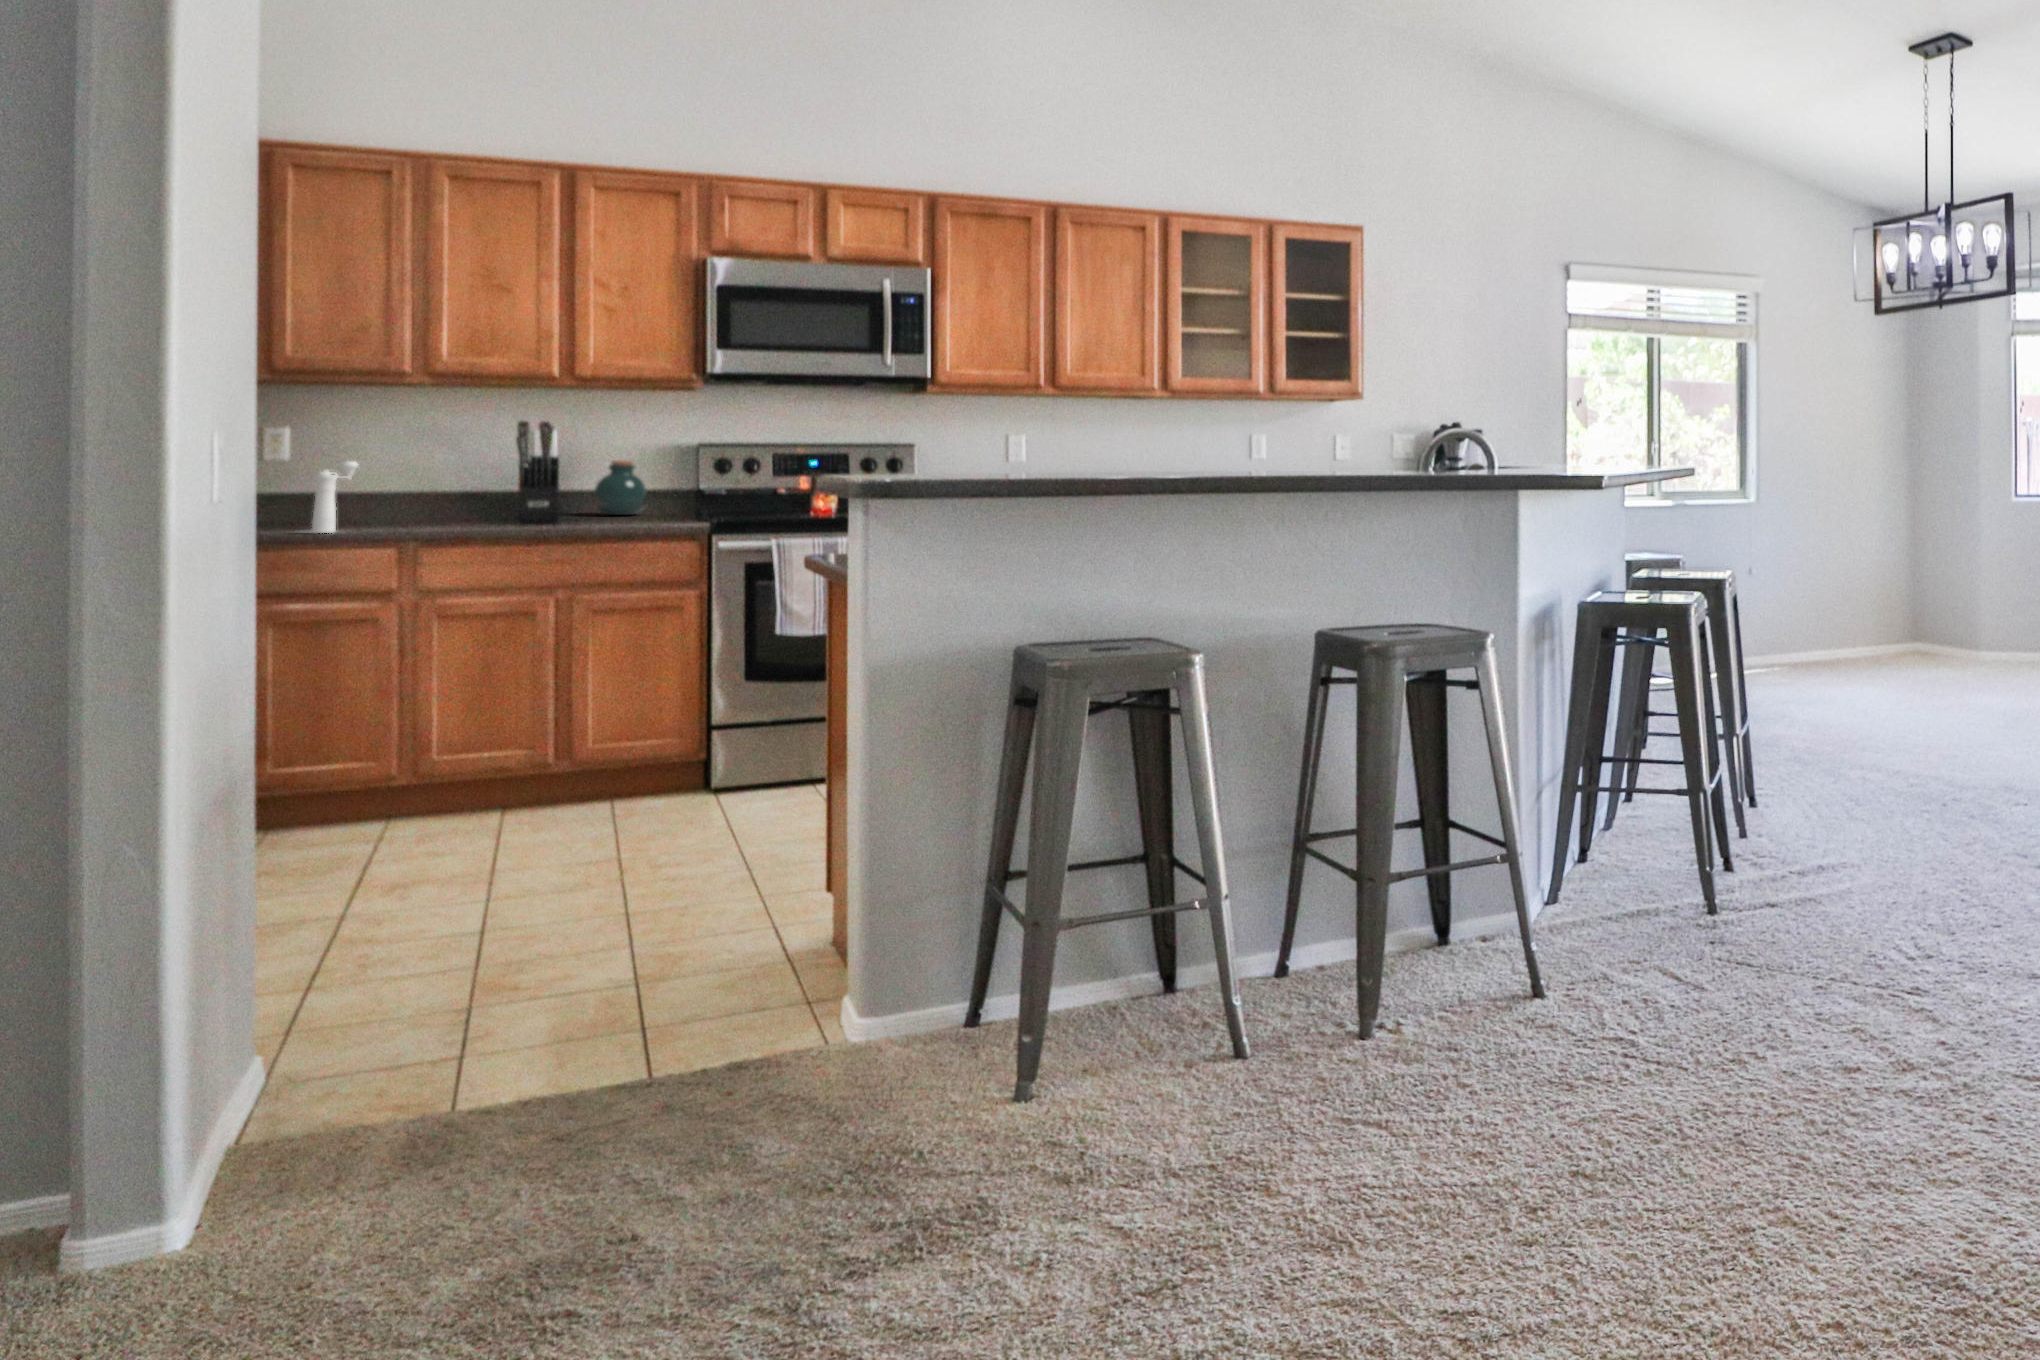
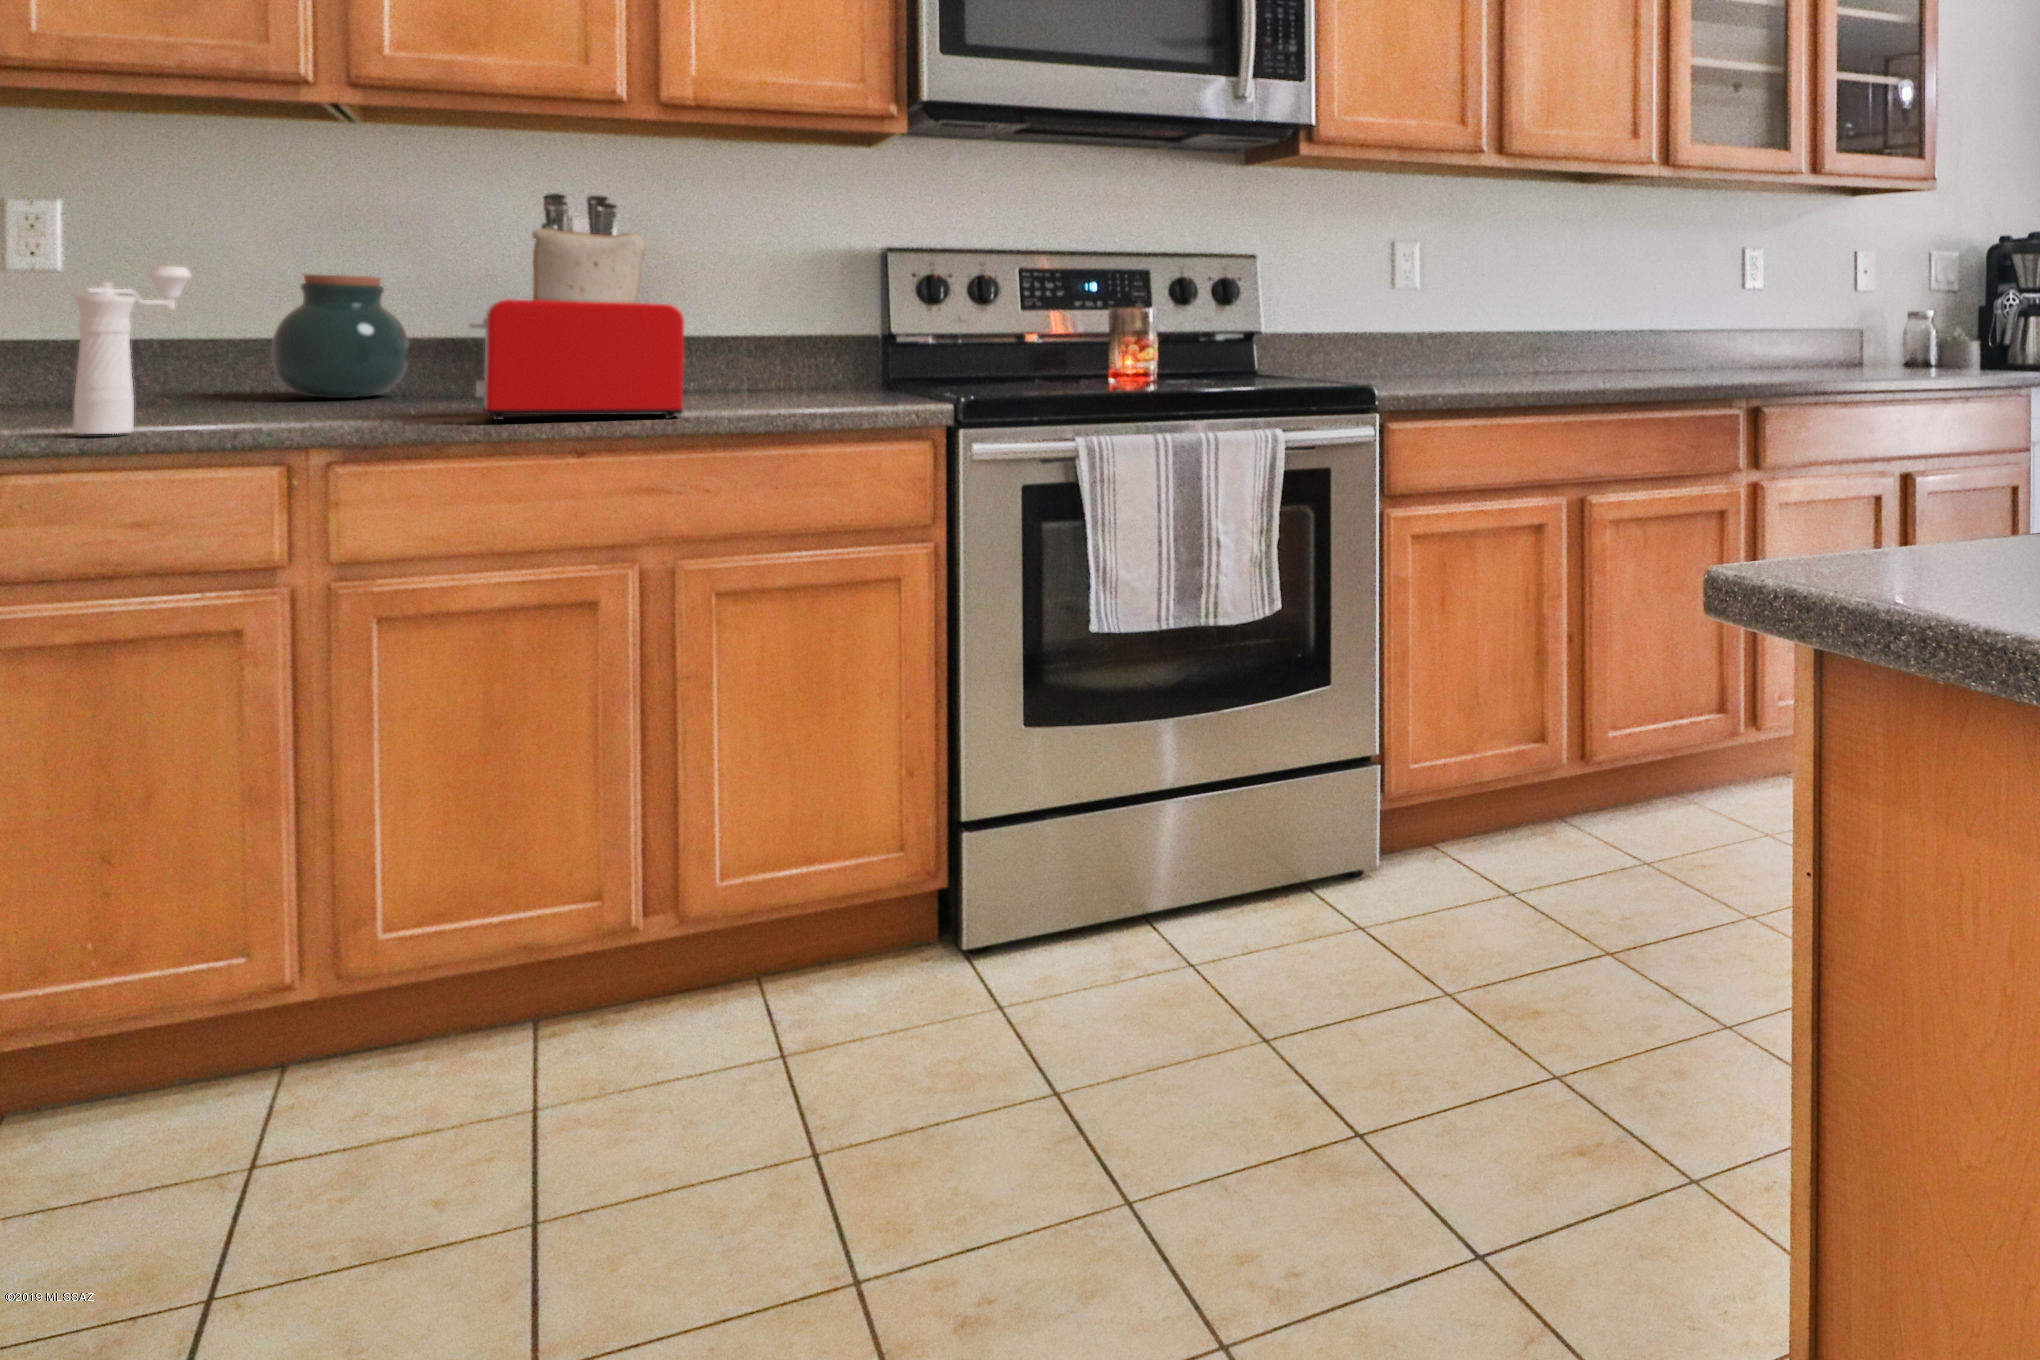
toaster: none [478,443,577,529] -> present [470,228,684,420]
jar: present [595,461,646,515] -> present [272,274,409,398]

